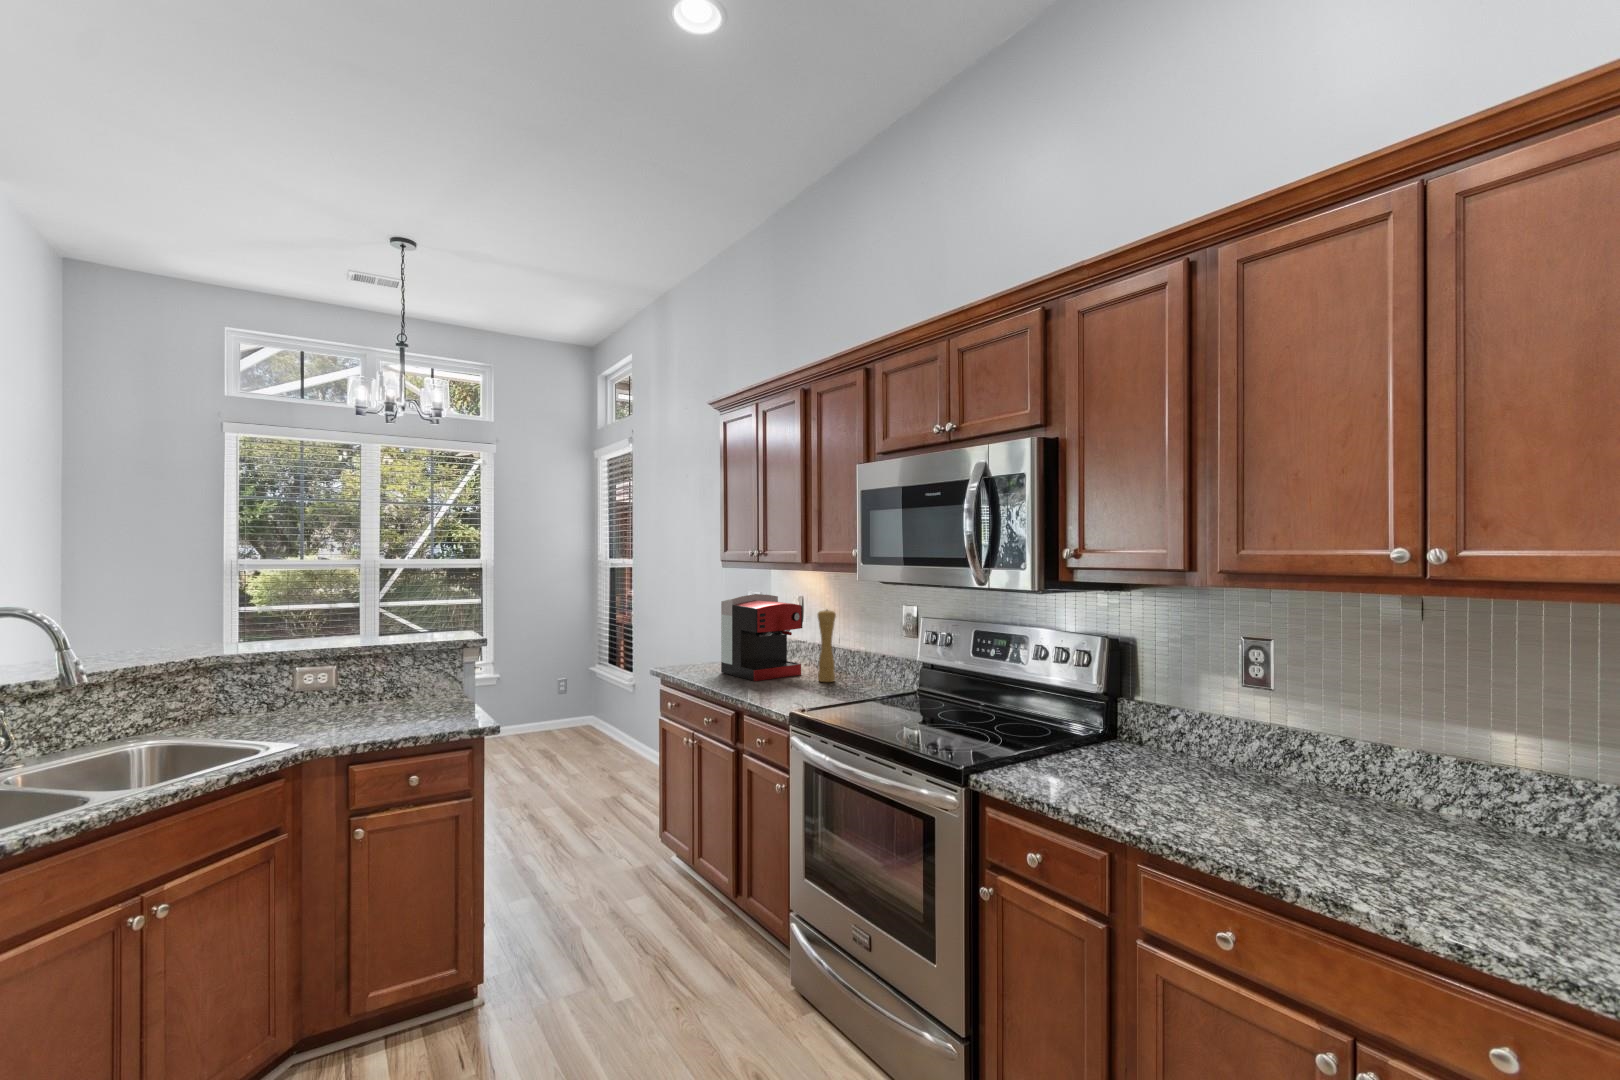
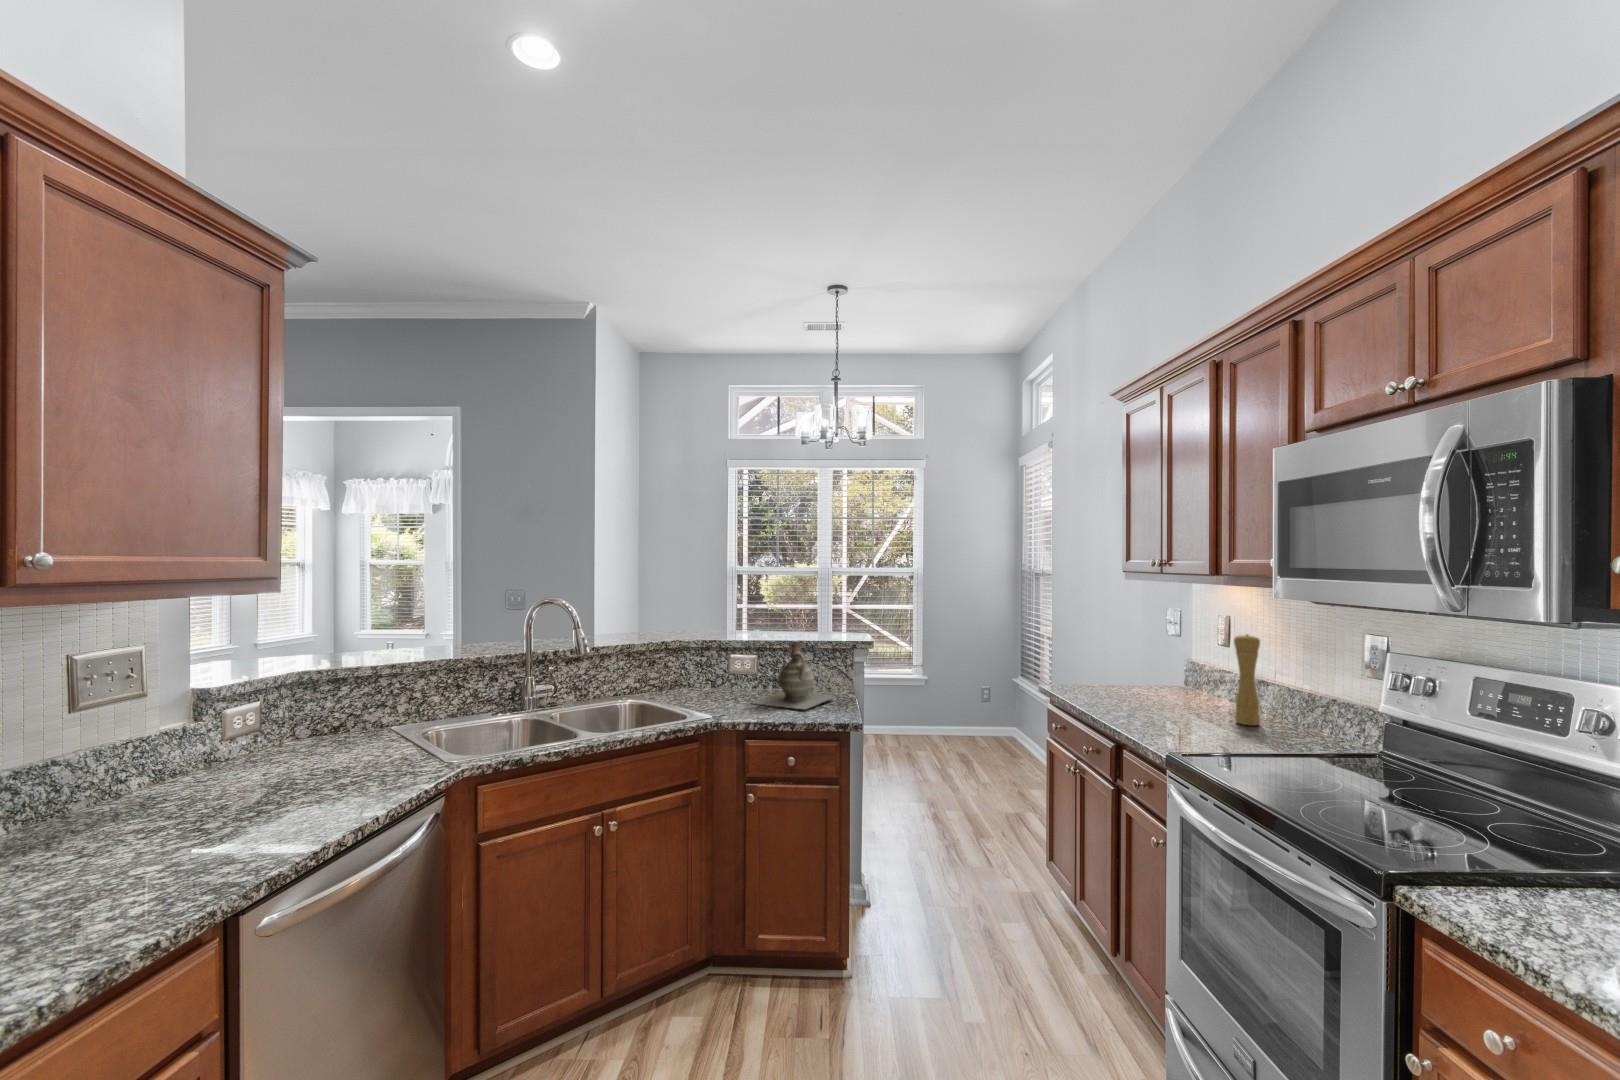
coffee maker: present [721,594,802,681] -> none [1117,611,1218,712]
ceramic jug: none [340,647,450,724] -> present [752,642,834,709]

